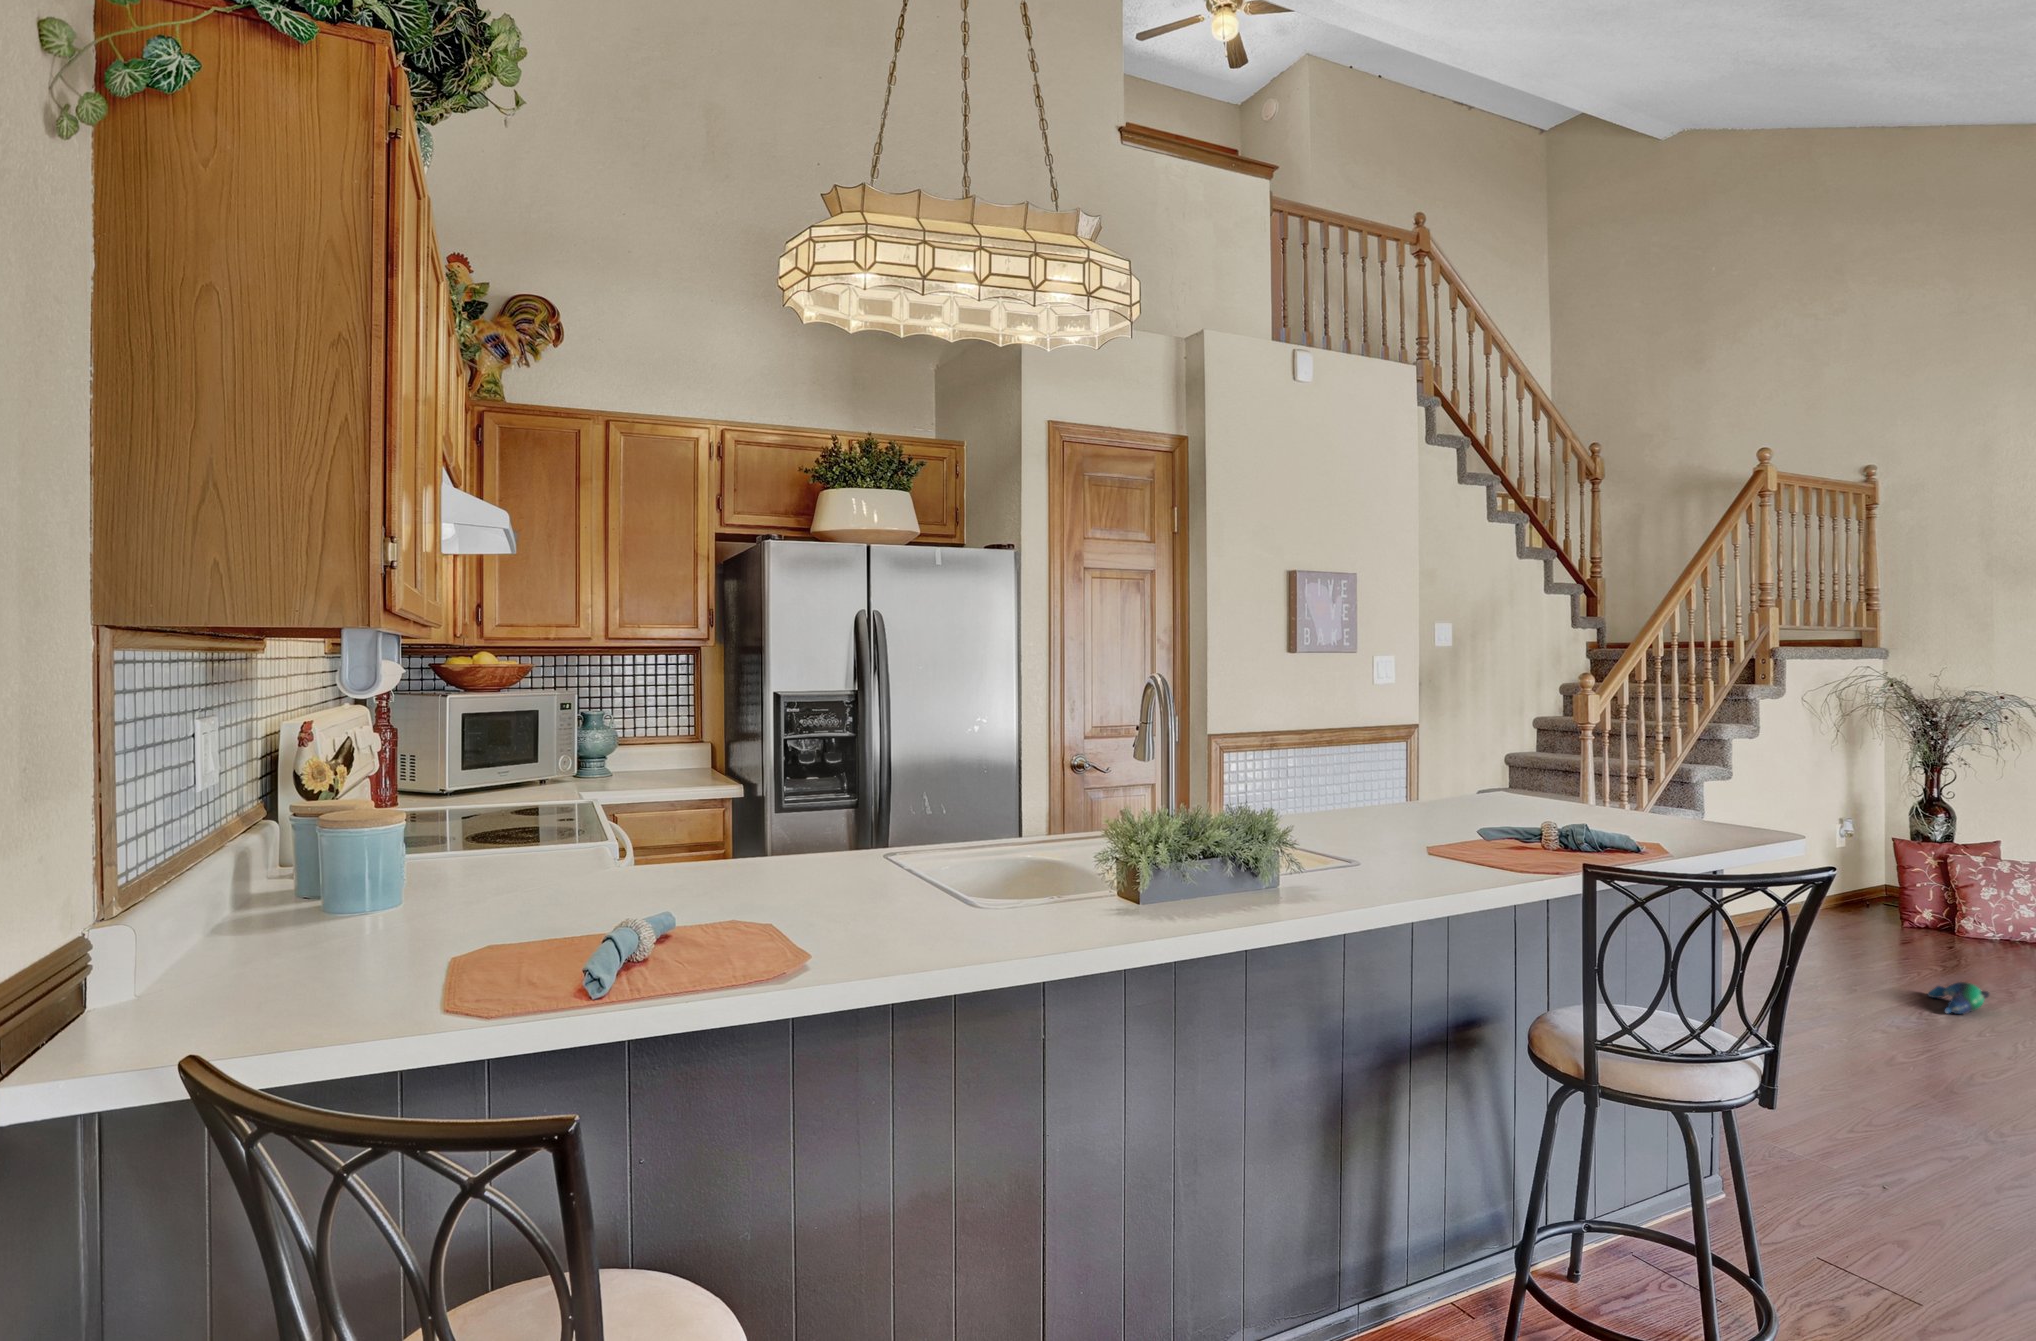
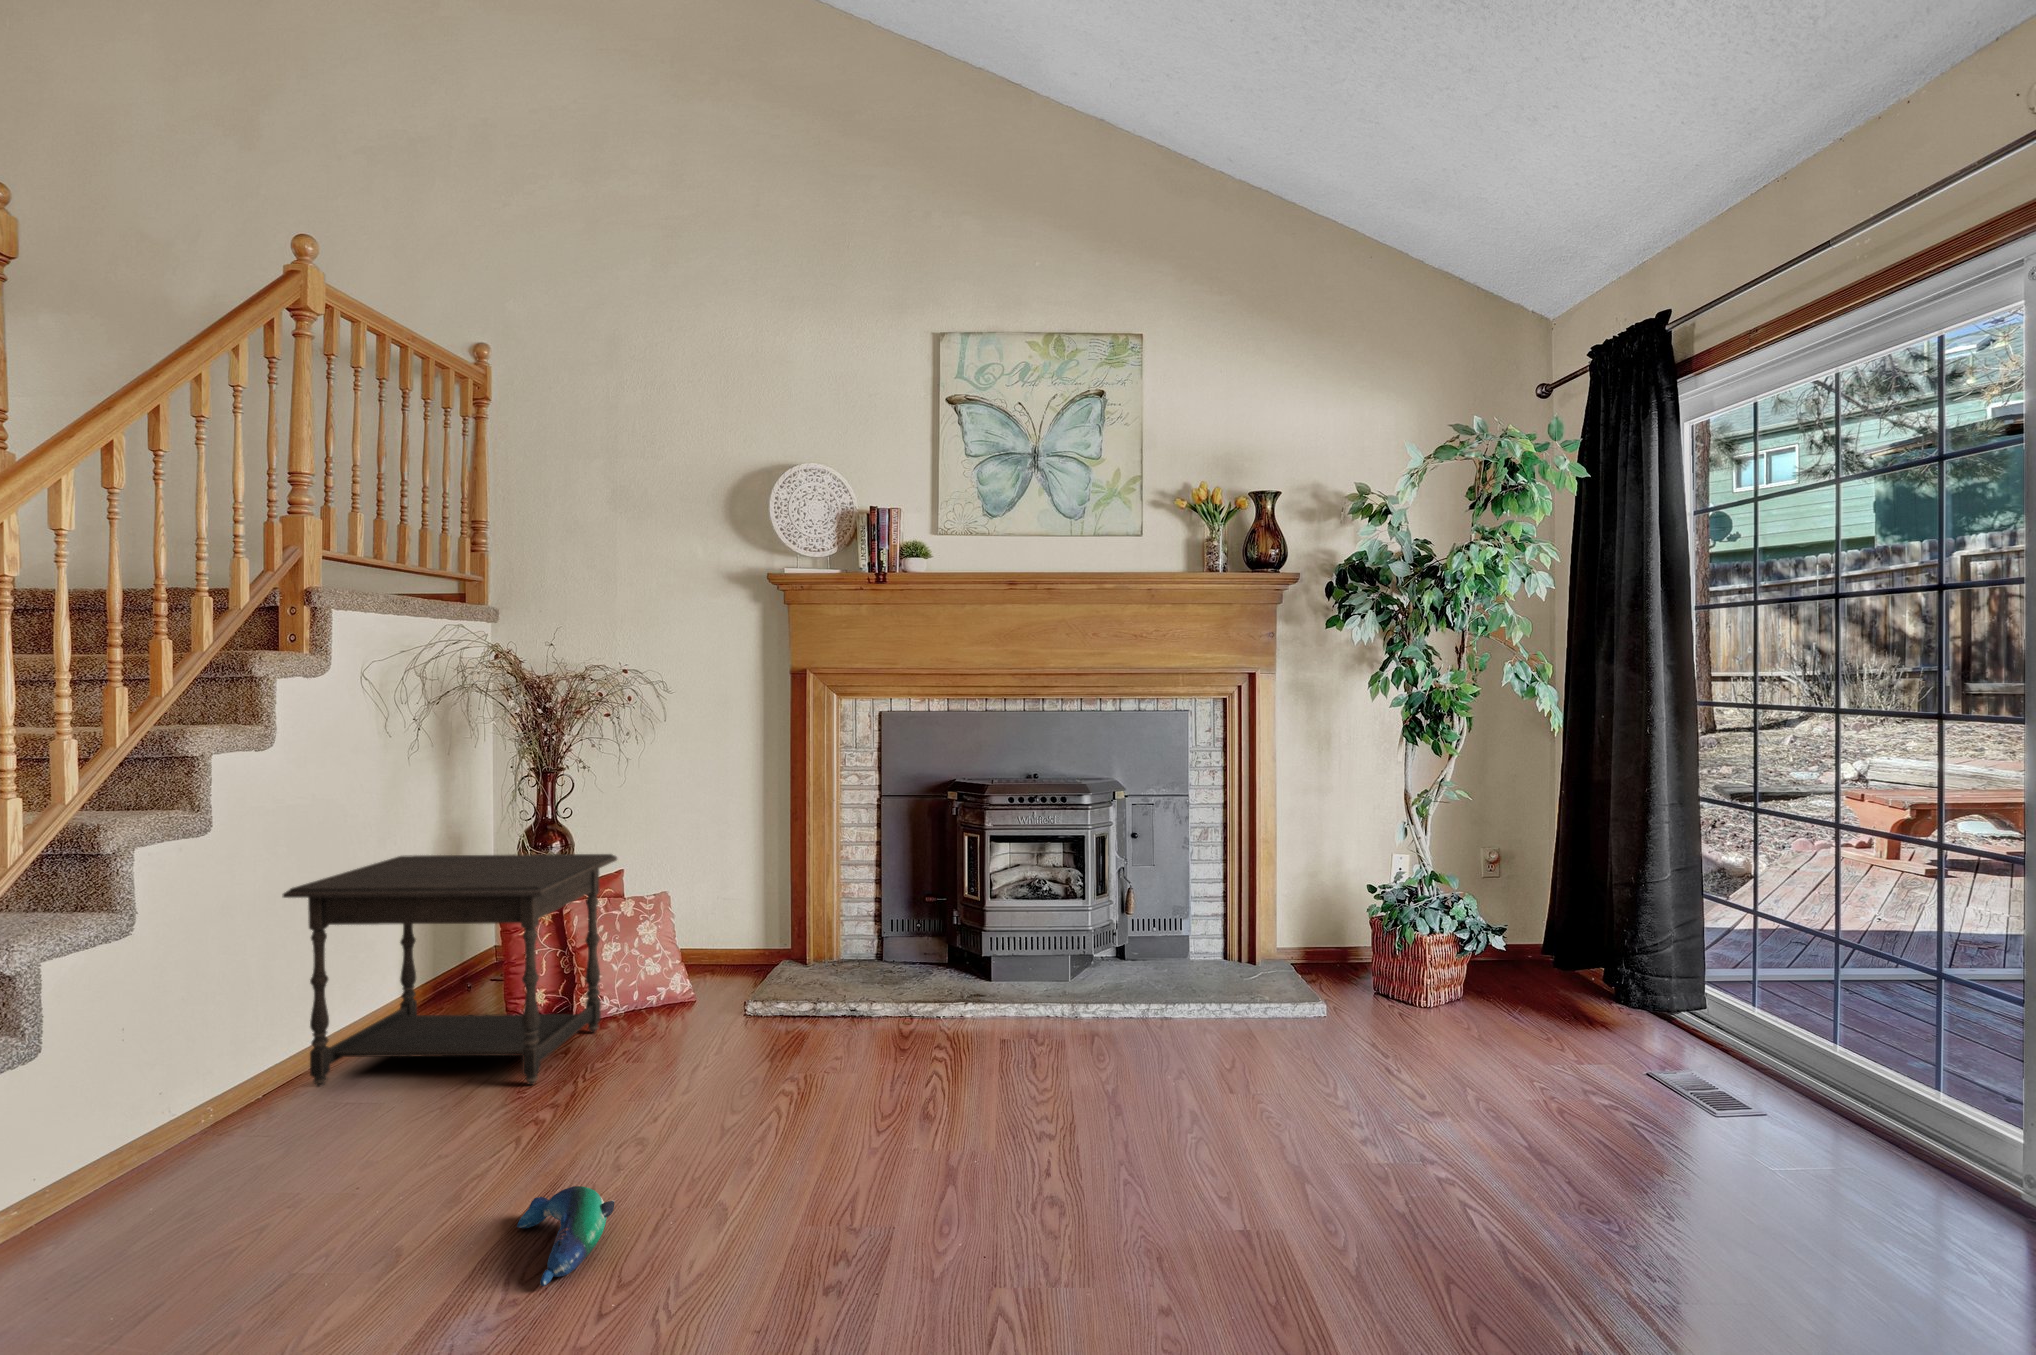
side table: none [1766,810,1993,955] -> present [283,854,617,1086]

